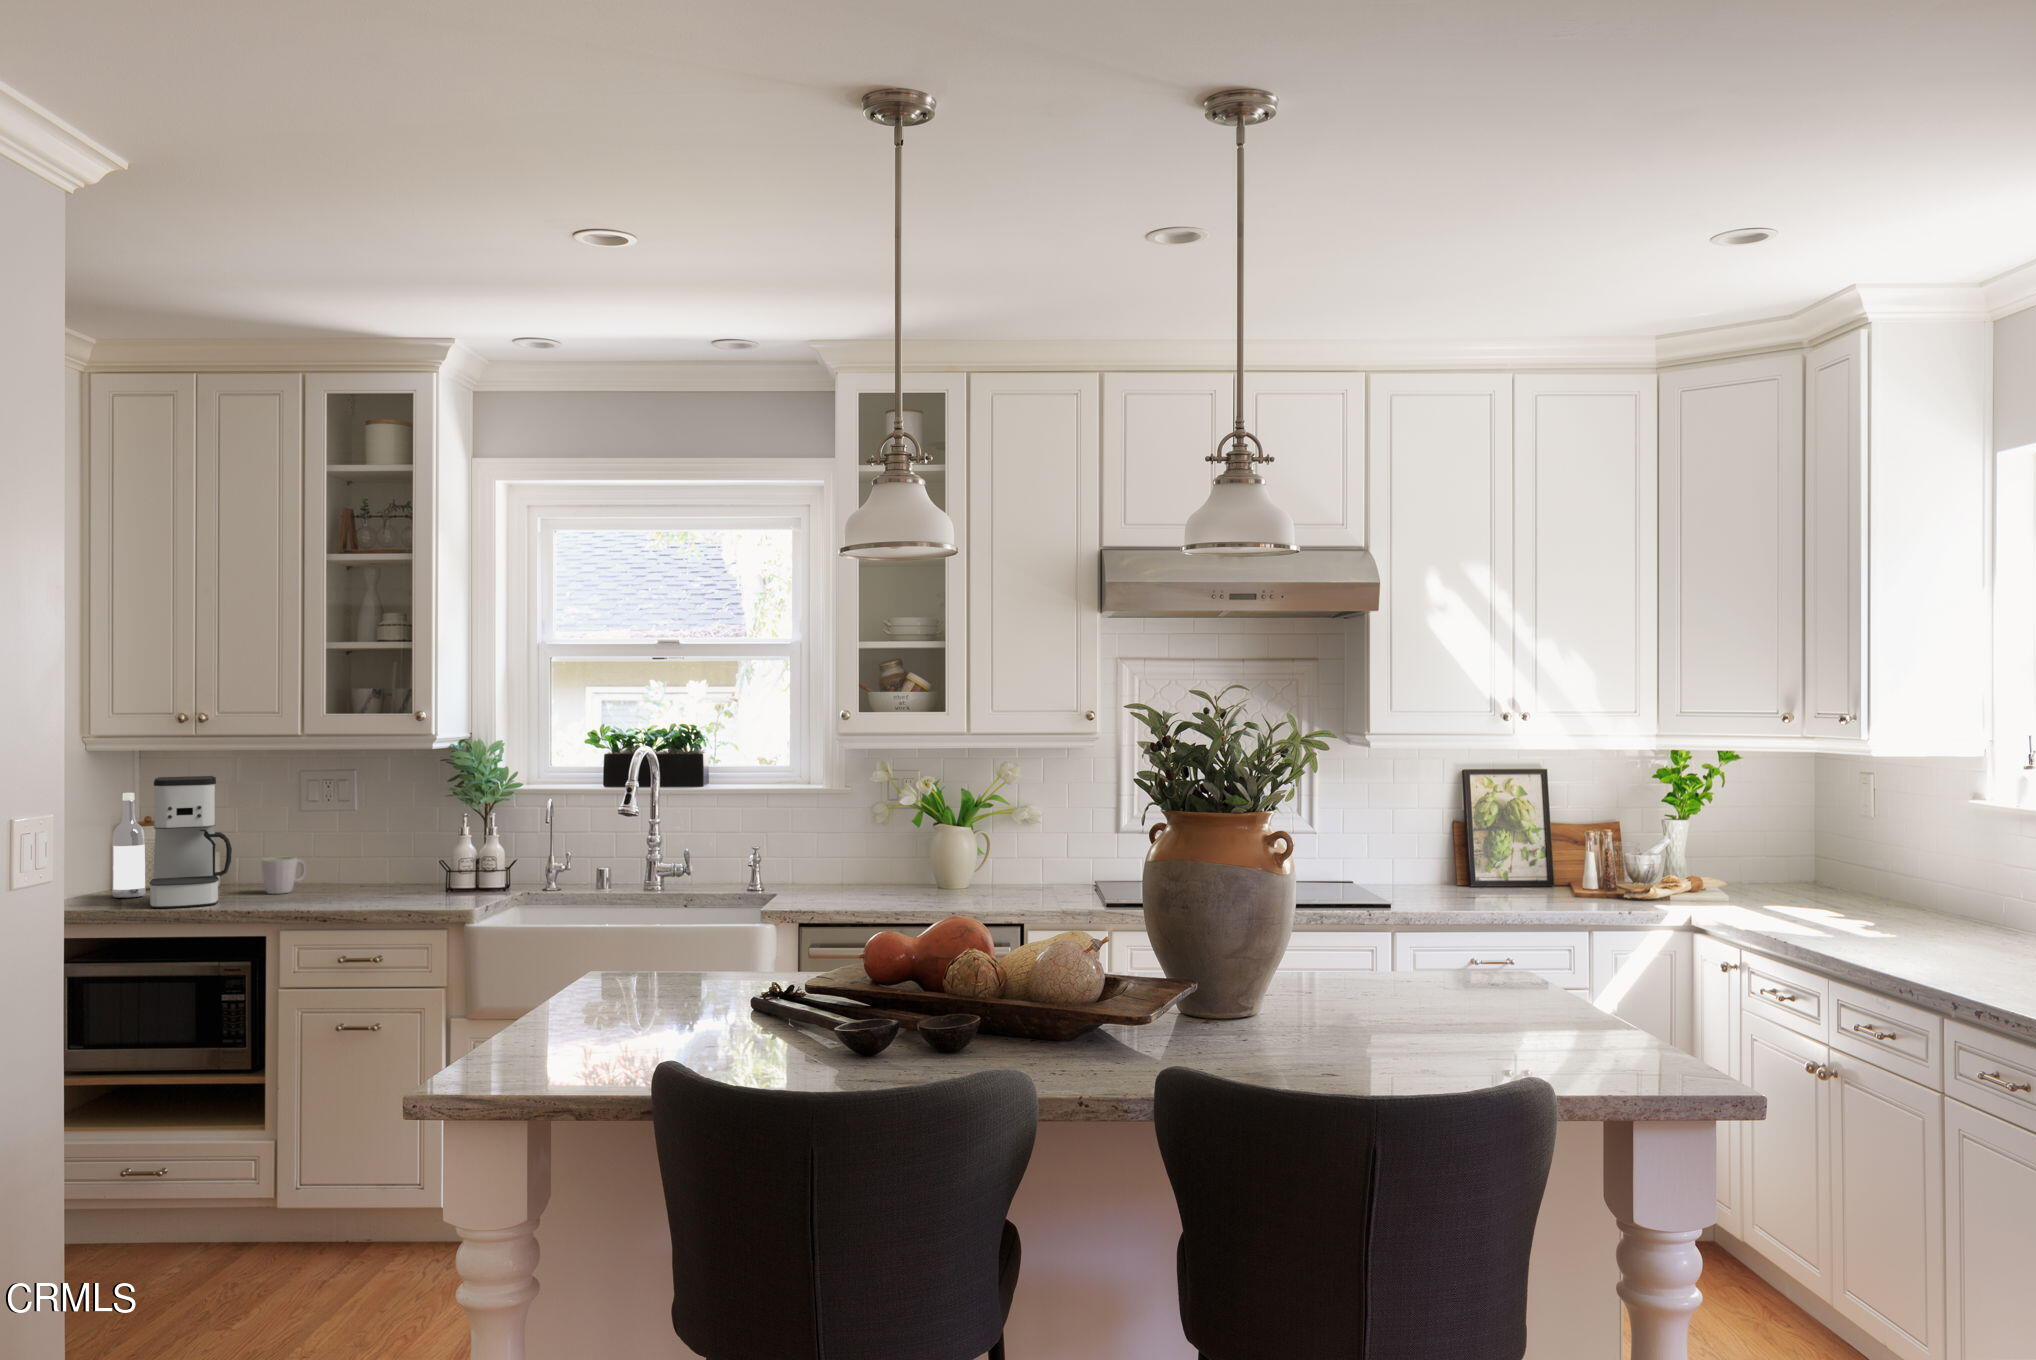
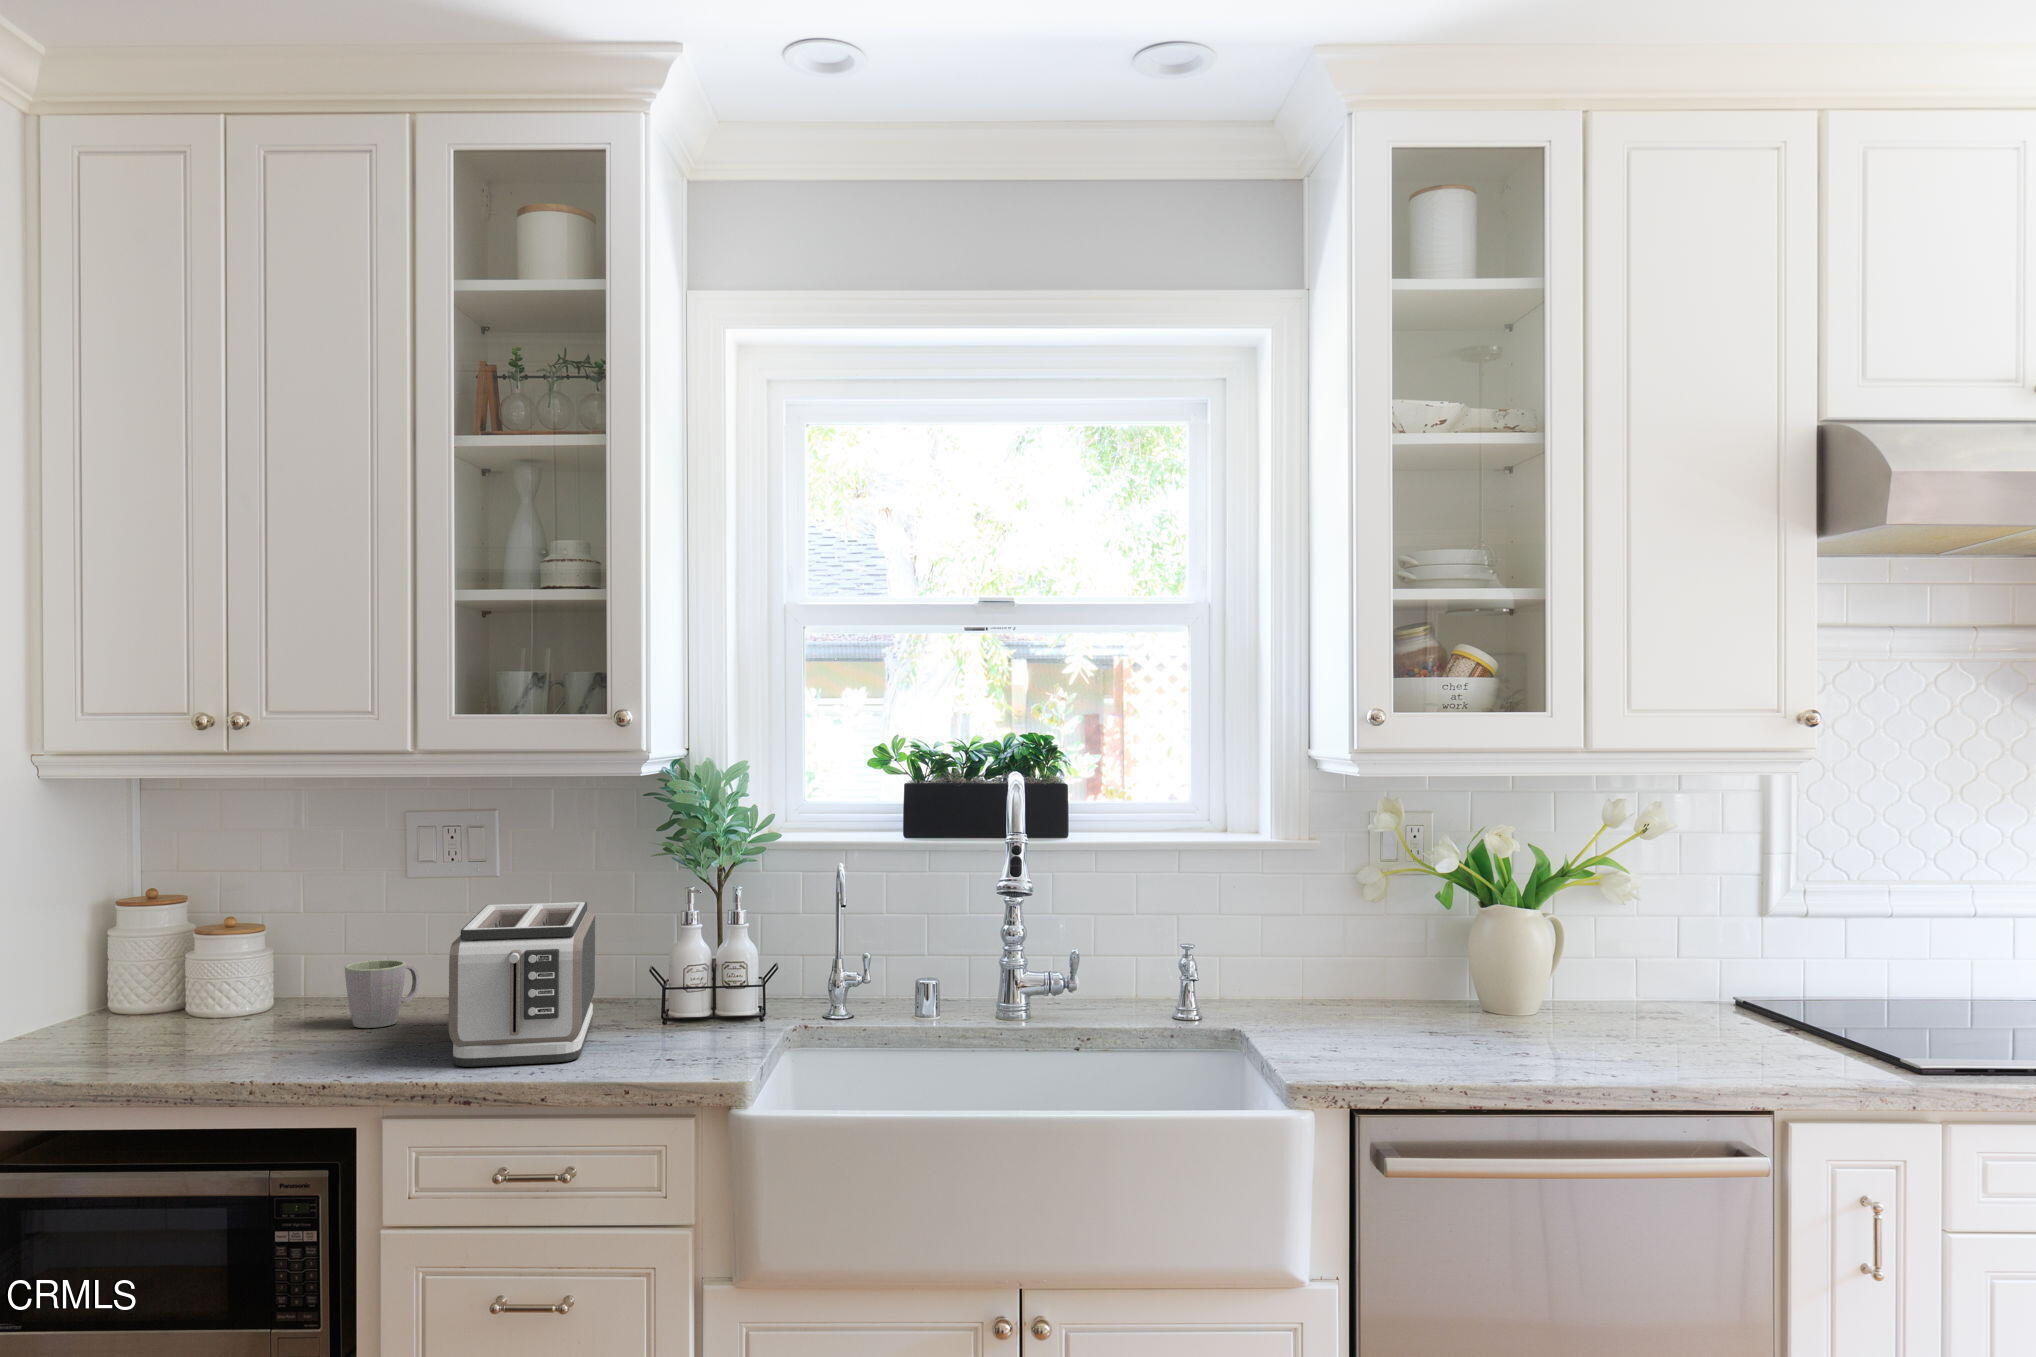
coffee maker: present [149,776,232,908] -> none [145,822,295,1071]
wine bottle: present [112,793,146,898] -> none [84,852,143,1039]
toaster: none [316,822,407,907] -> present [449,902,595,1067]

